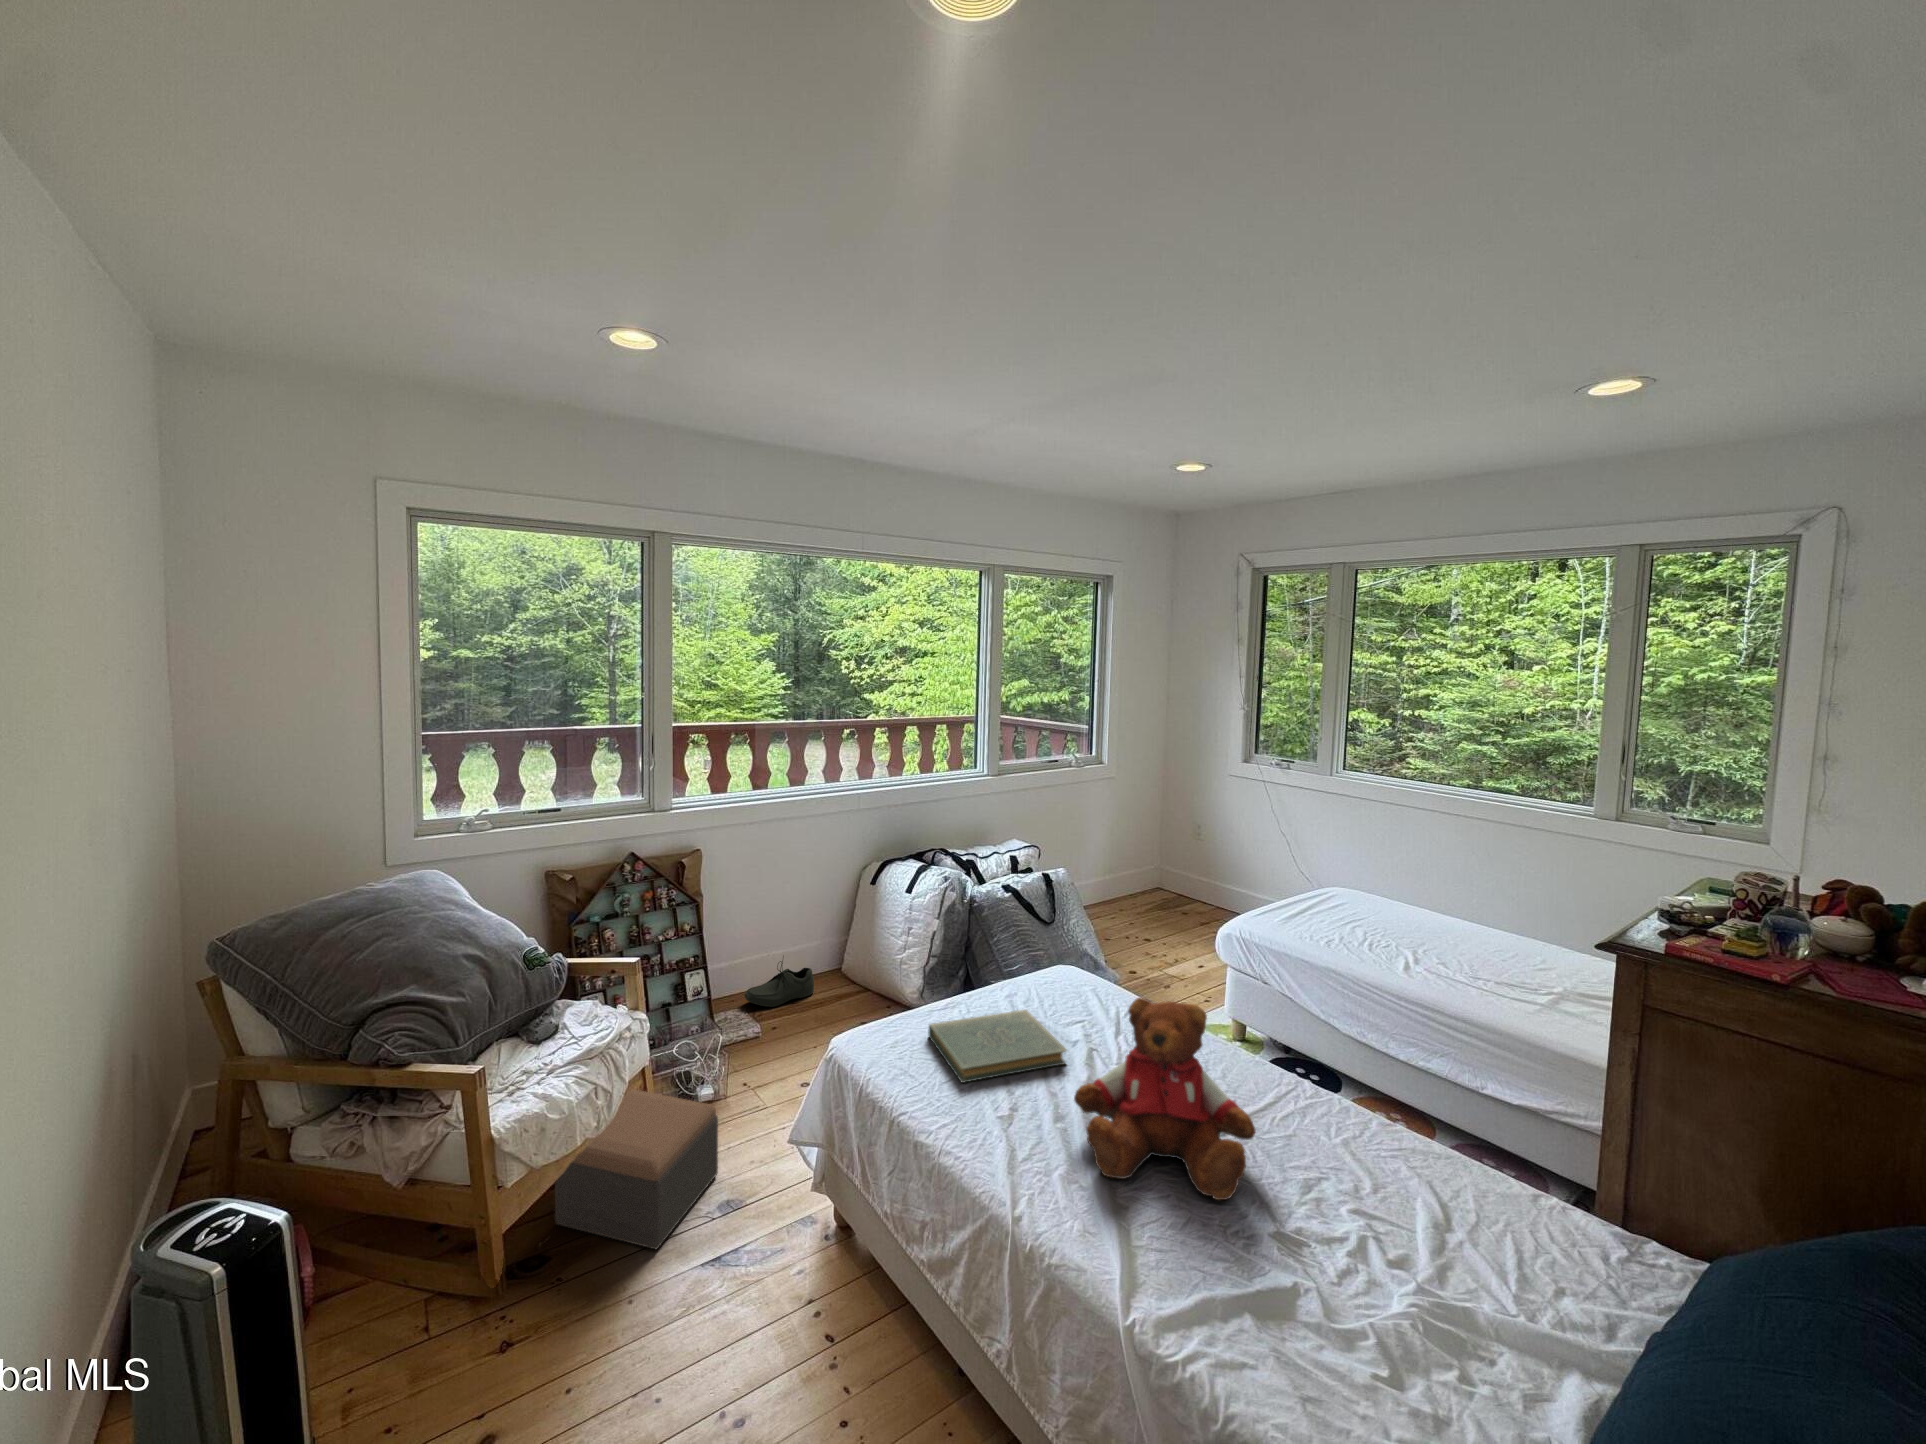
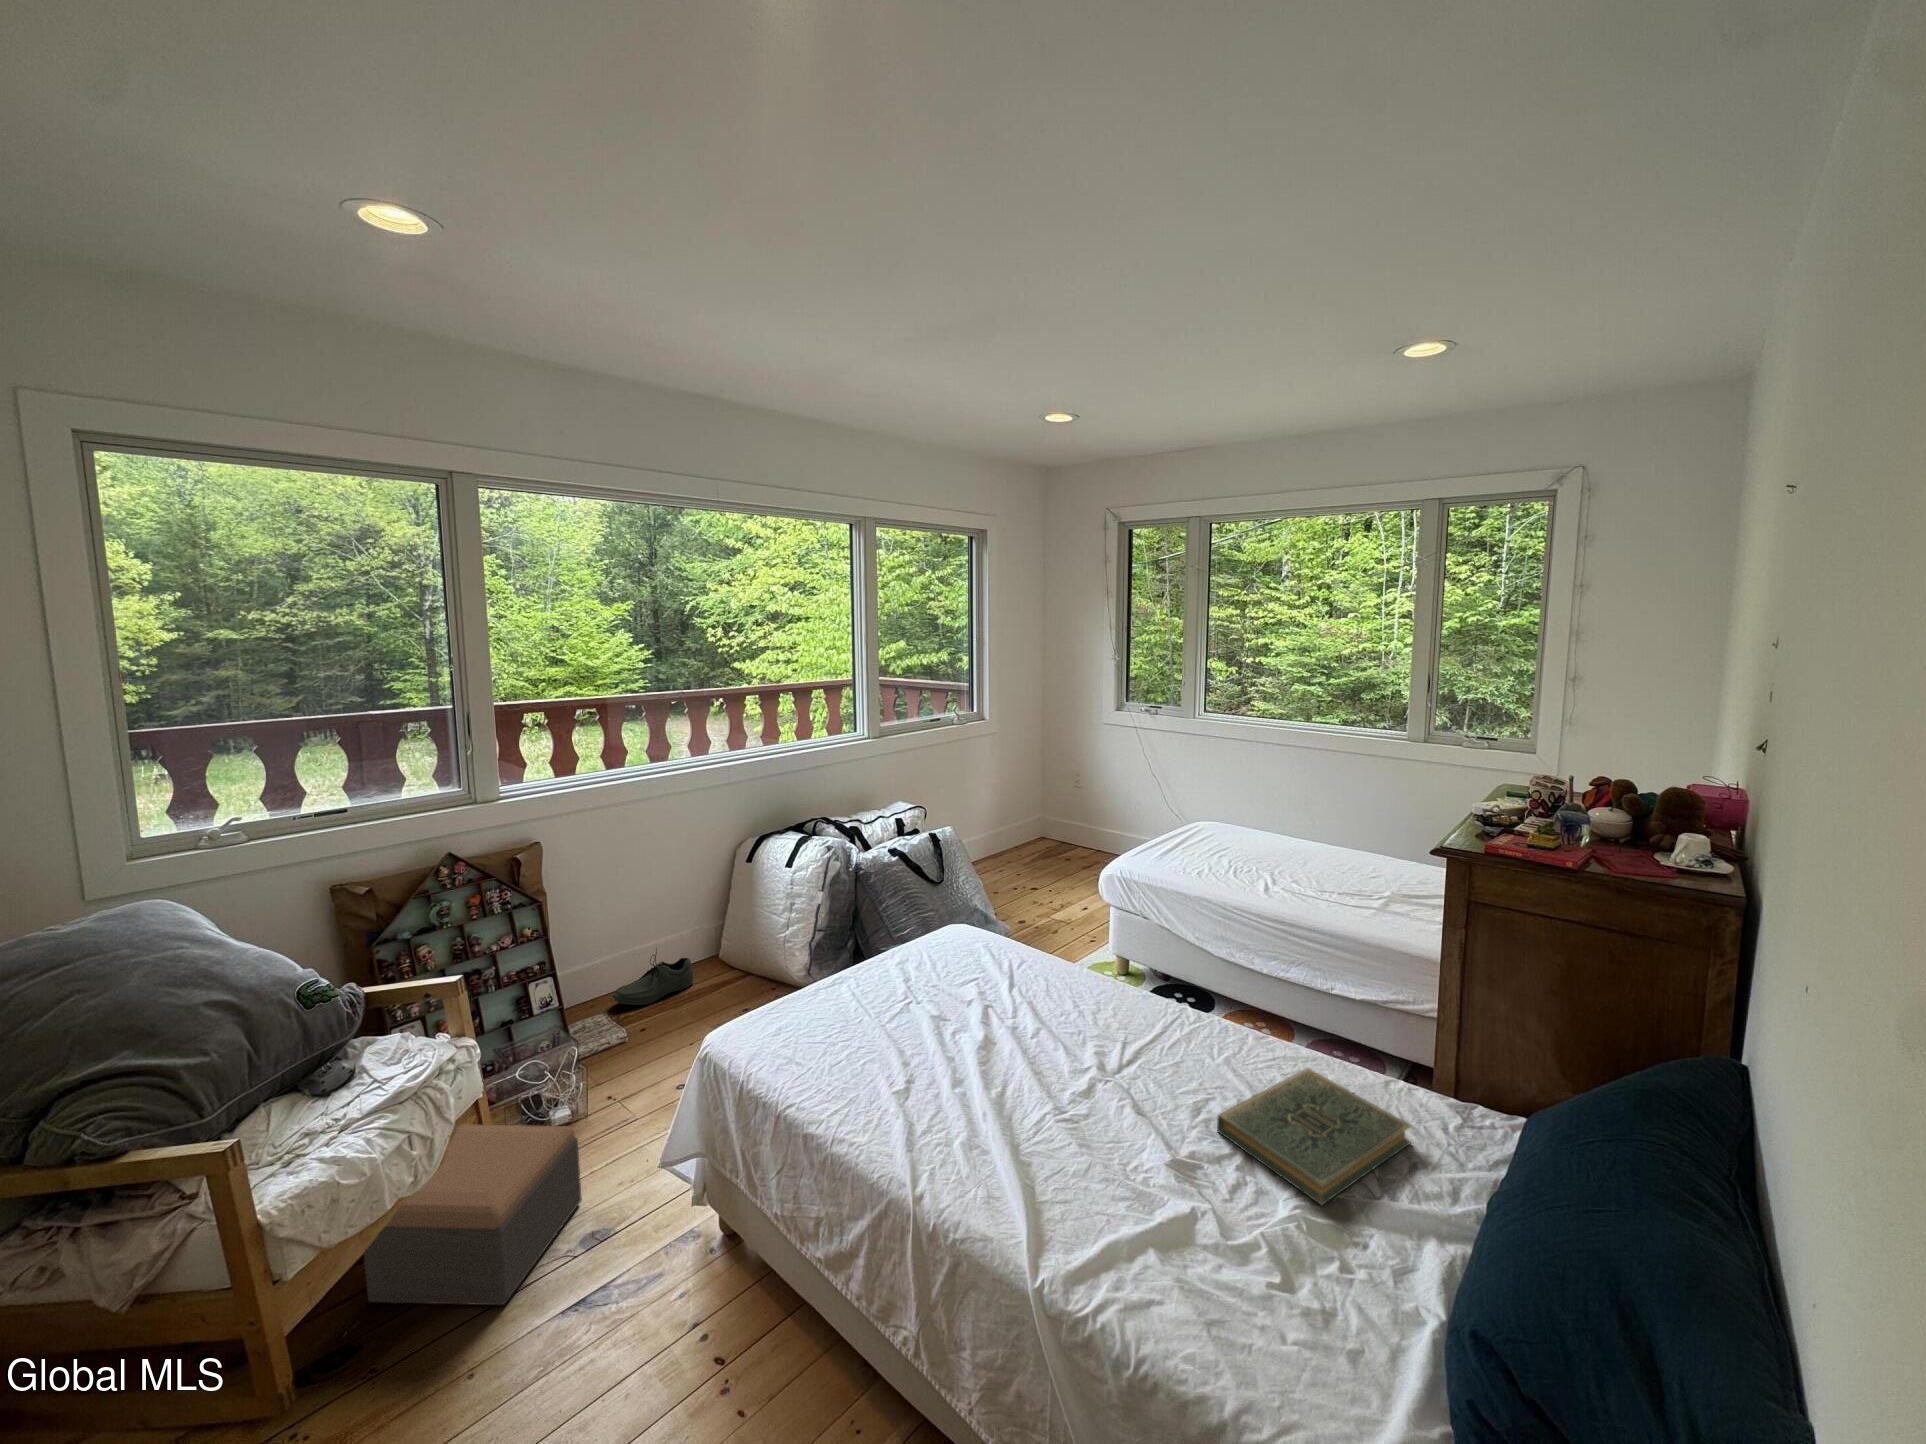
teddy bear: present [1074,997,1255,1200] -> none [970,947,1147,1138]
book: present [929,1010,1067,1083] -> present [1217,1068,1411,1205]

